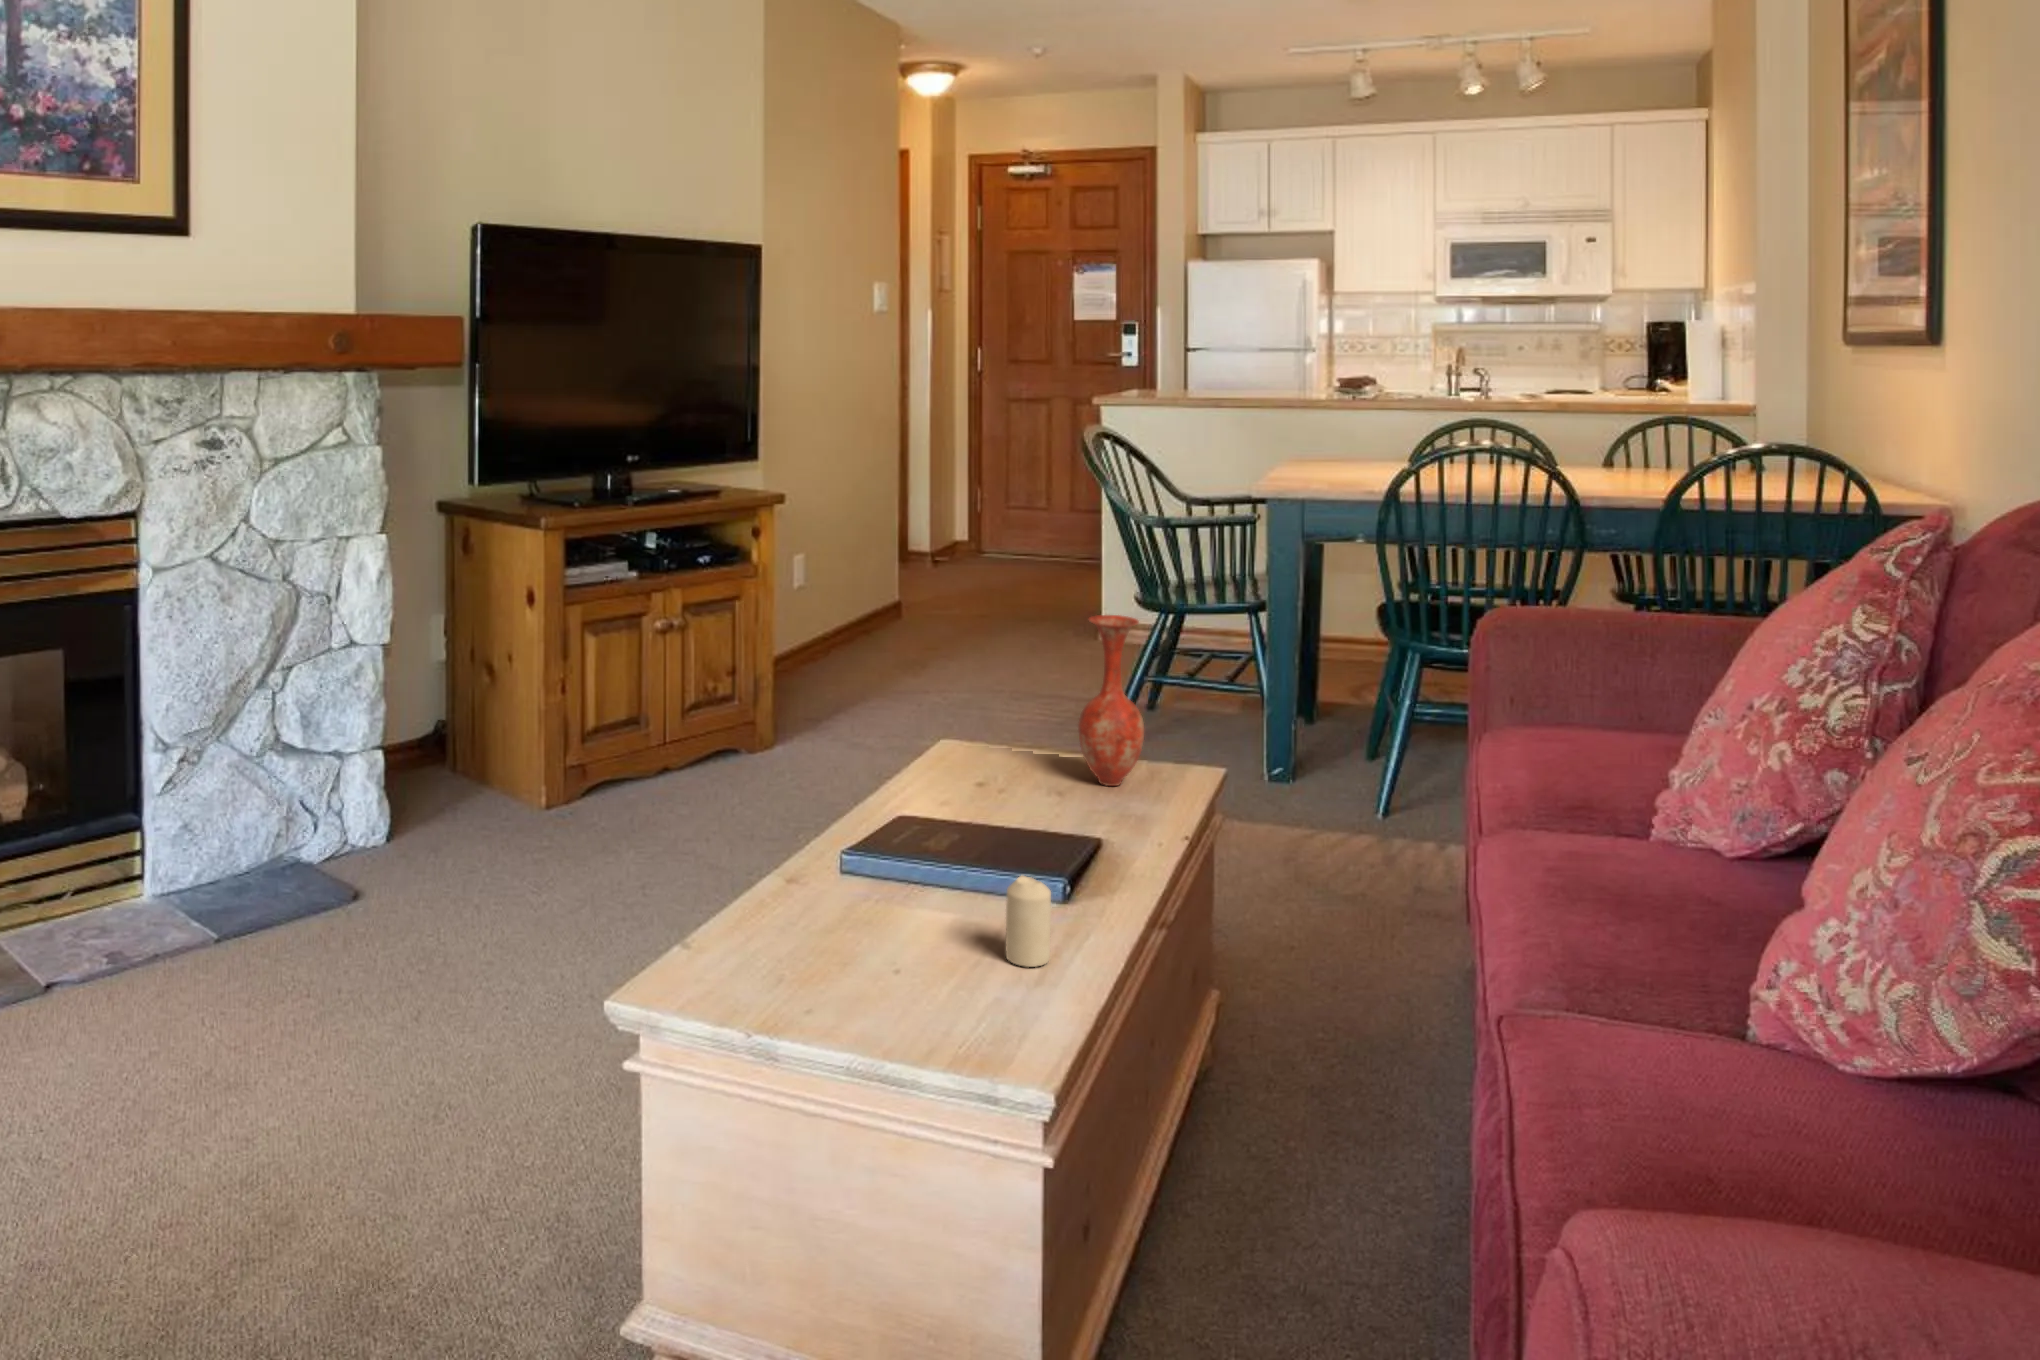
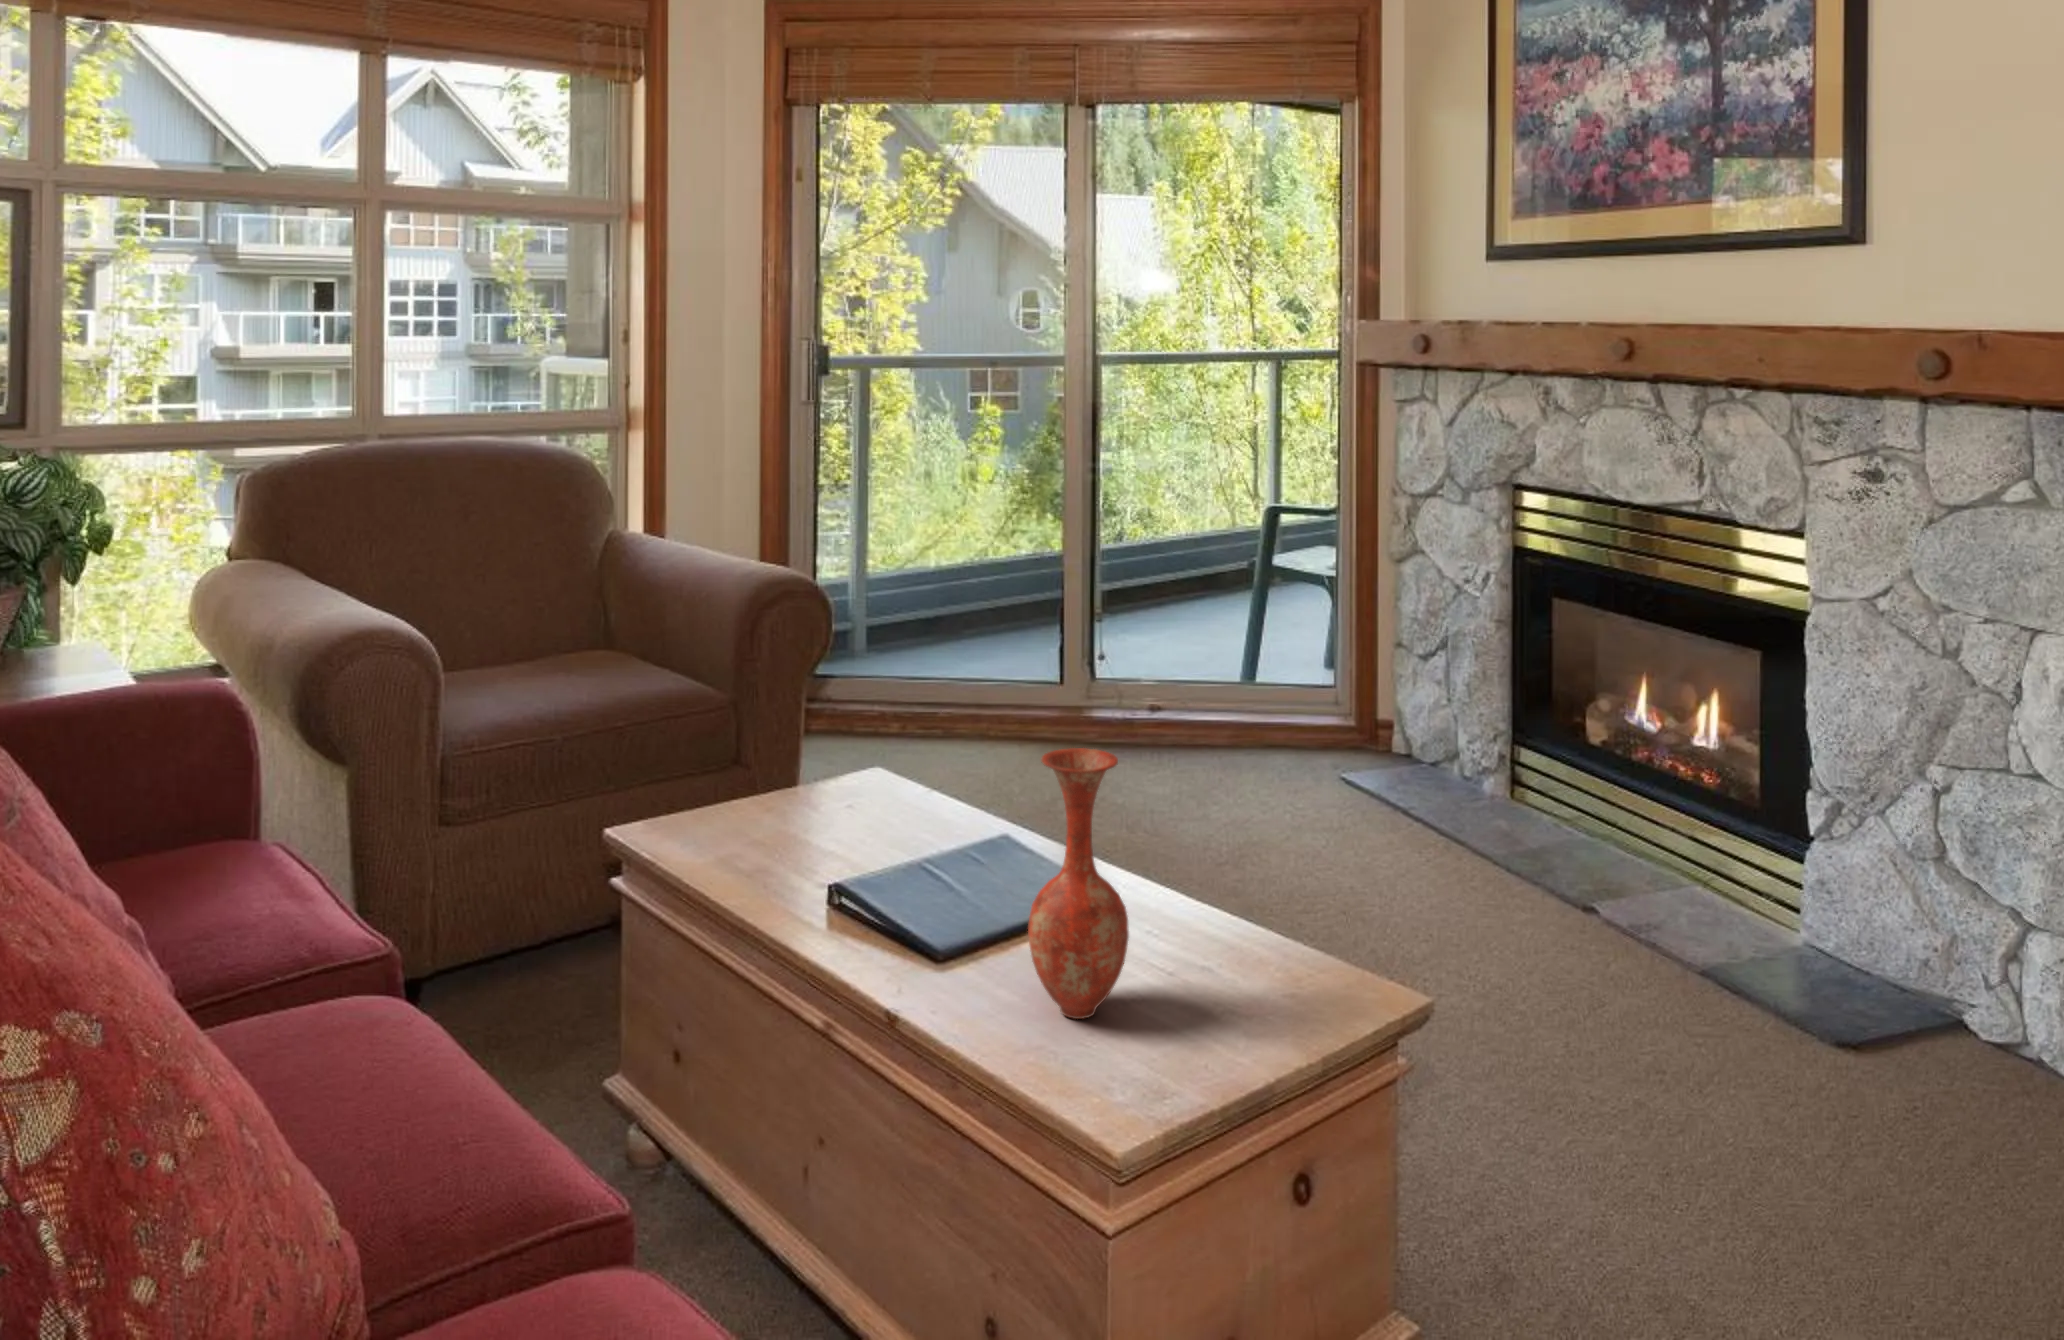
candle: present [1006,876,1051,967] -> none [725,759,763,833]

